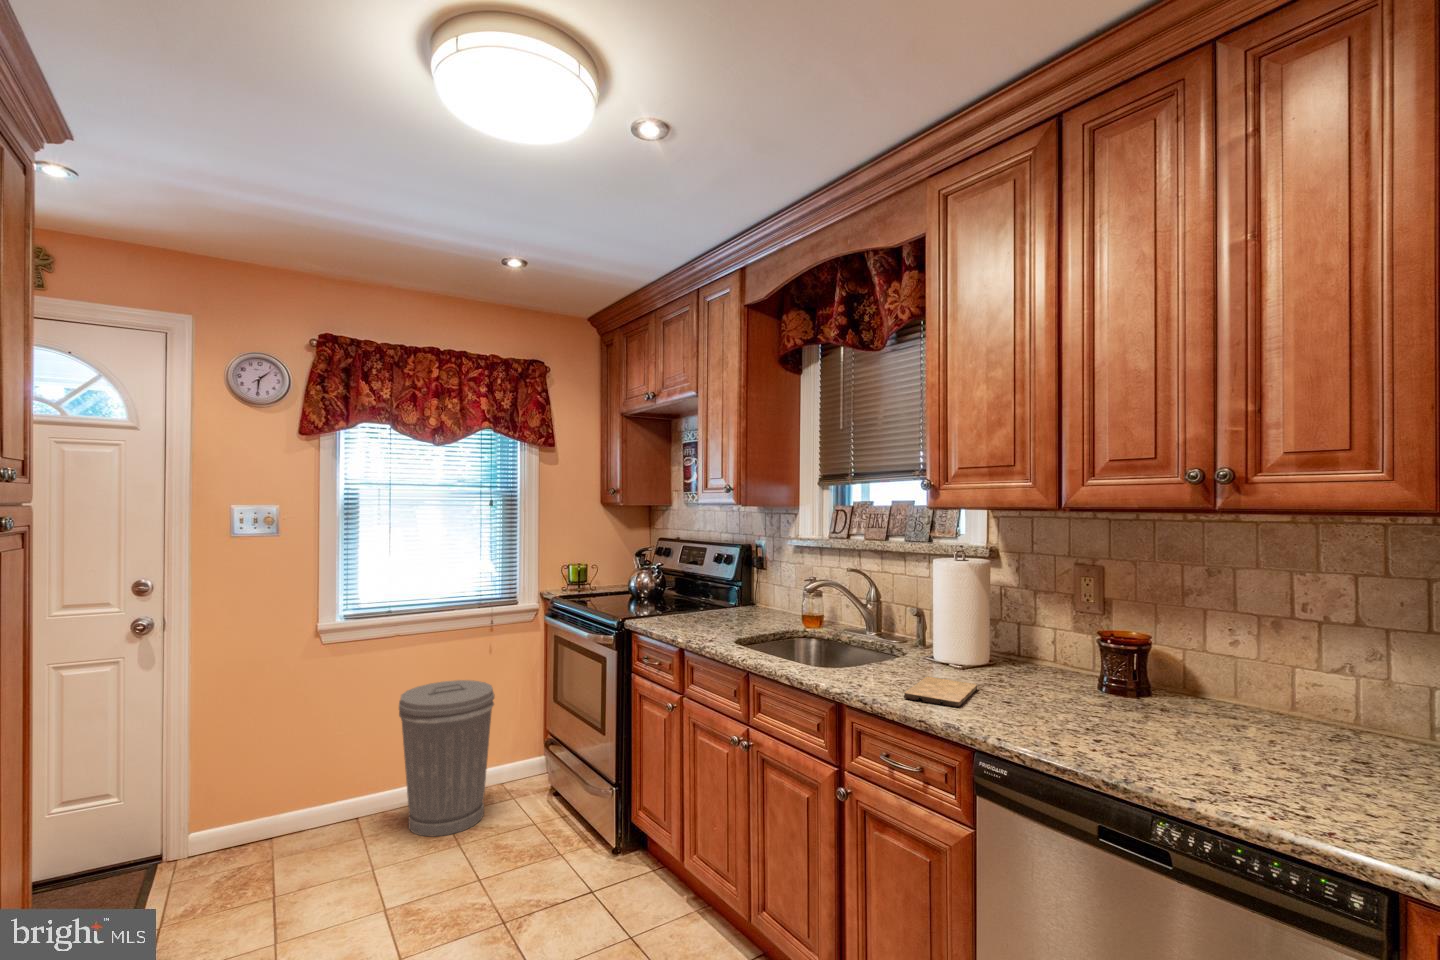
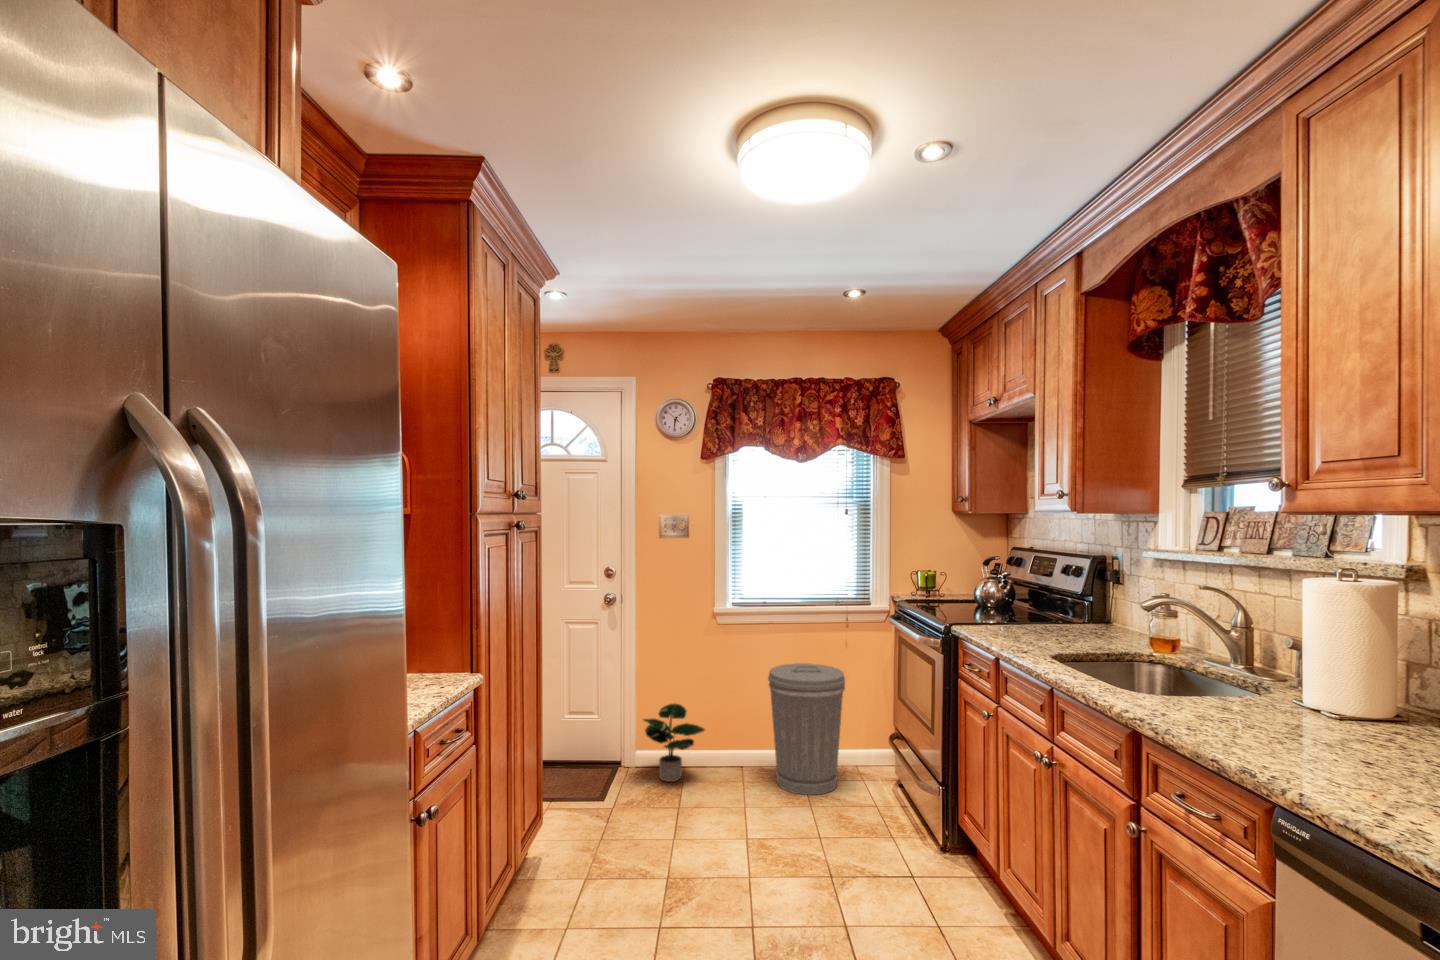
cutting board: present [904,677,977,707] -> none [1207,717,1336,754]
potted plant: none [209,763,310,871] -> present [643,704,705,782]

